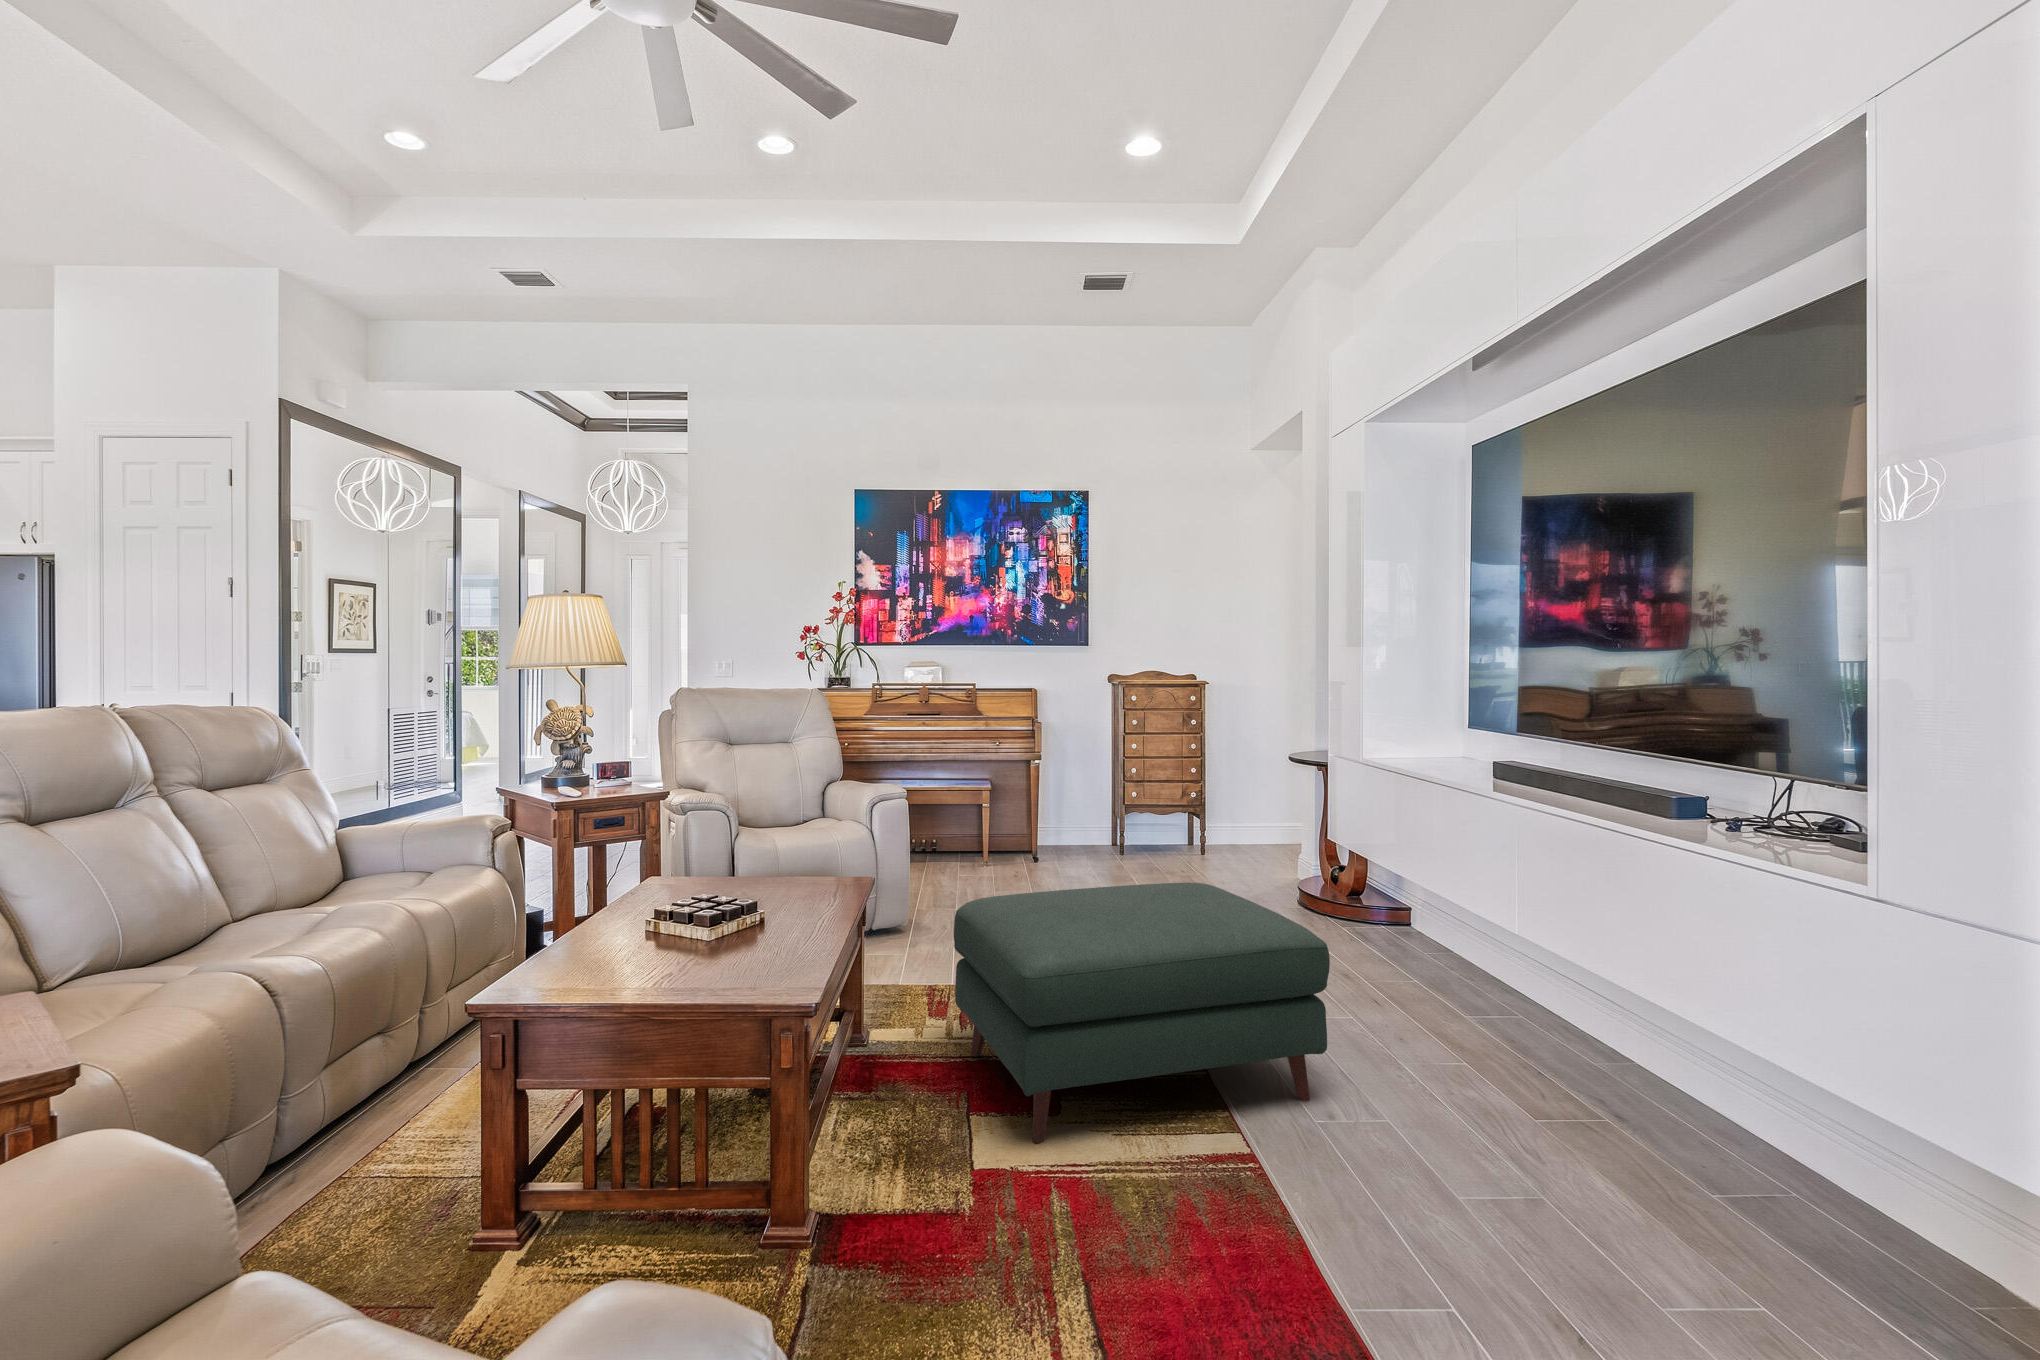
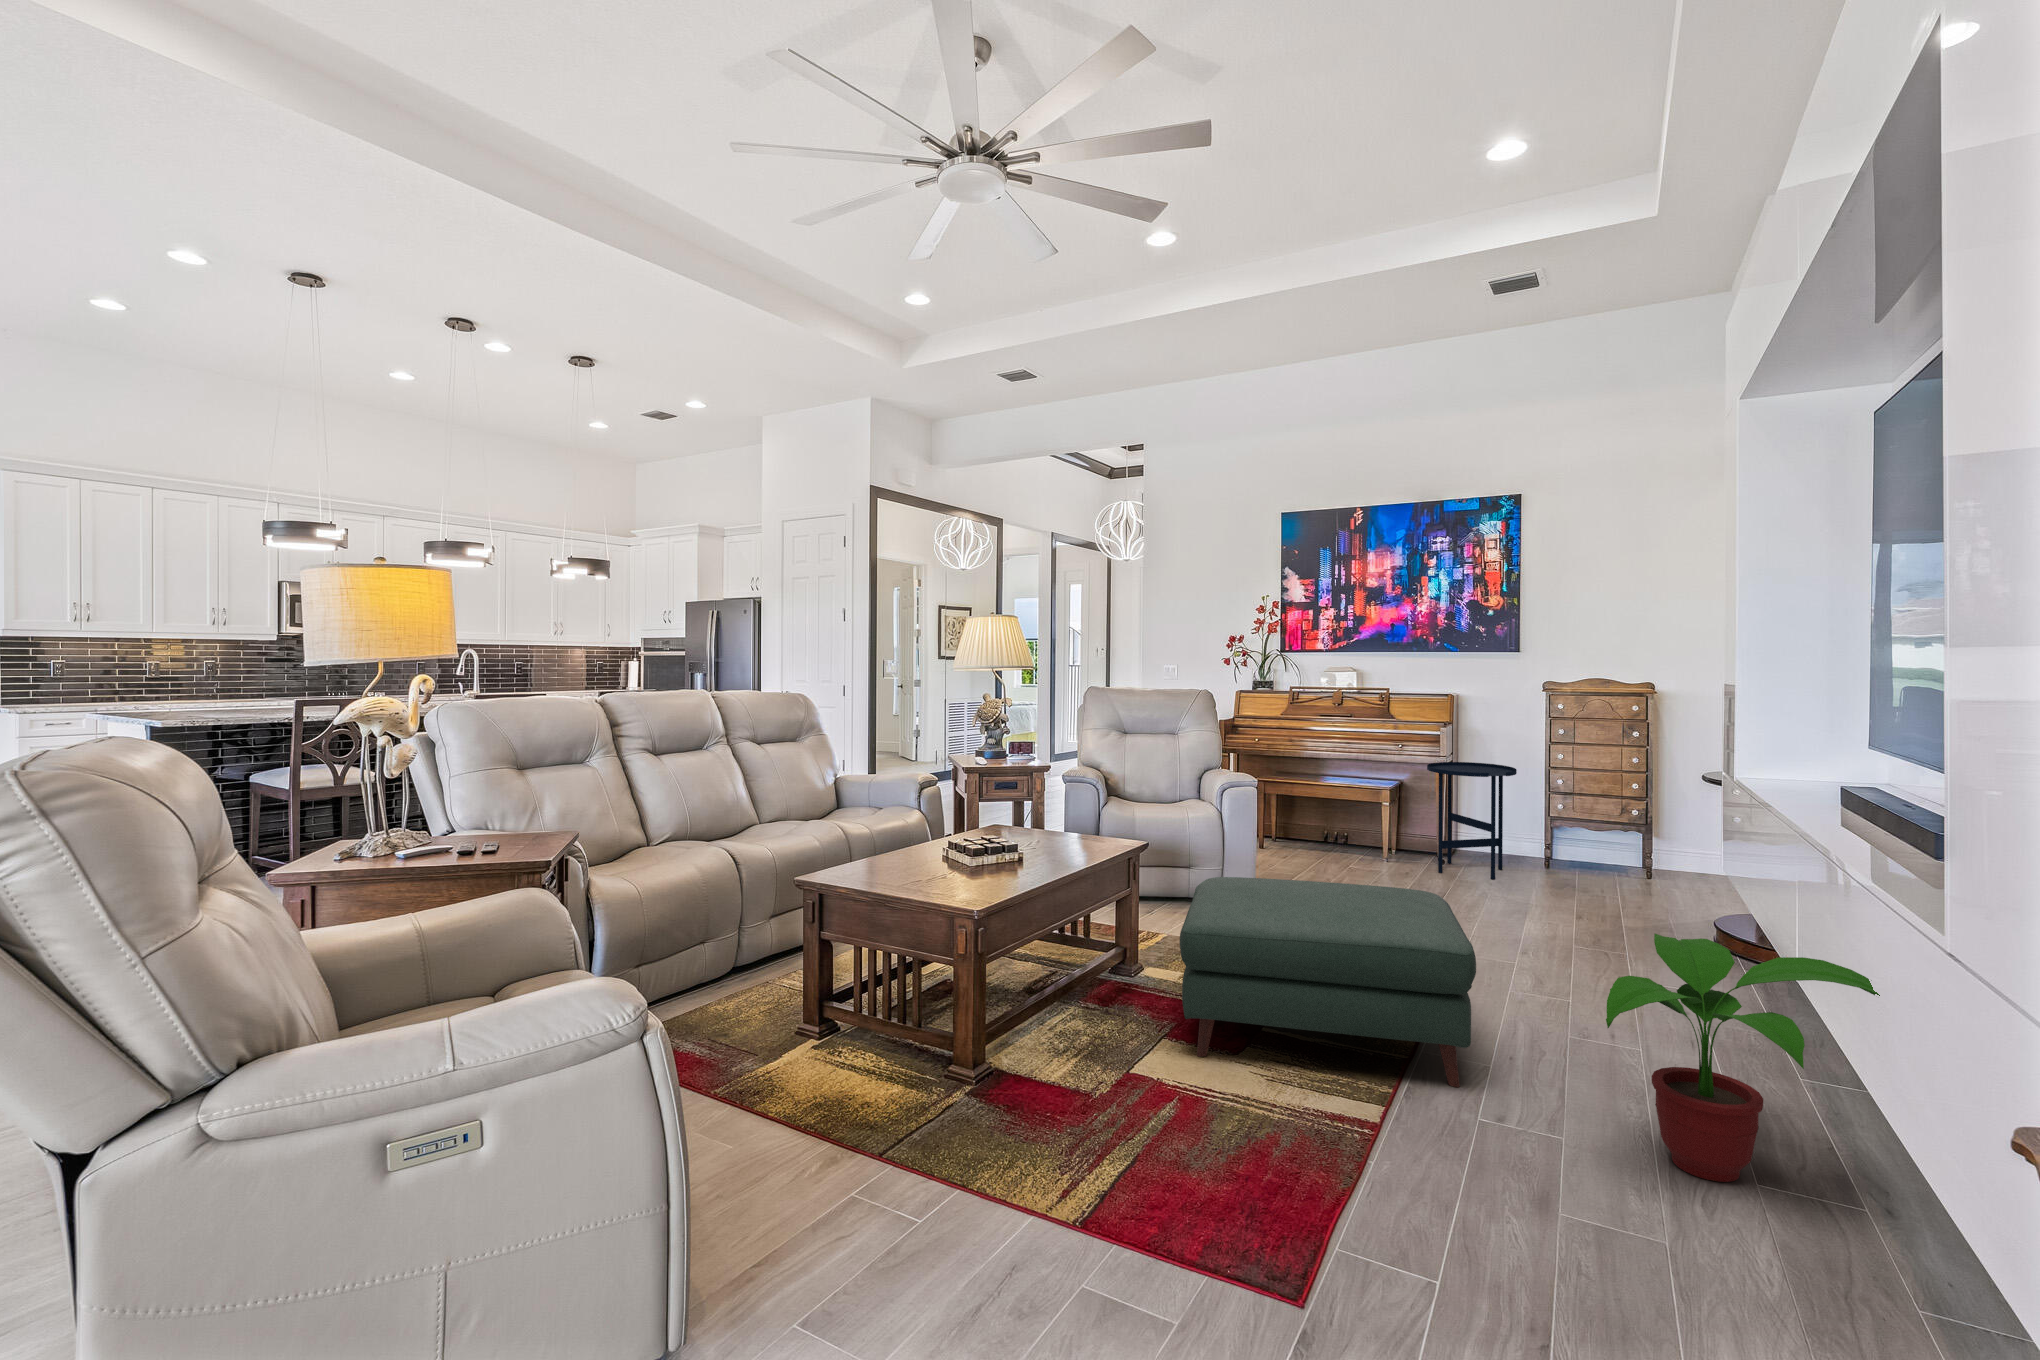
side table: none [1024,753,1105,868] -> present [1427,762,1517,879]
potted plant: none [1461,893,1721,1139] -> present [1606,934,1880,1182]

